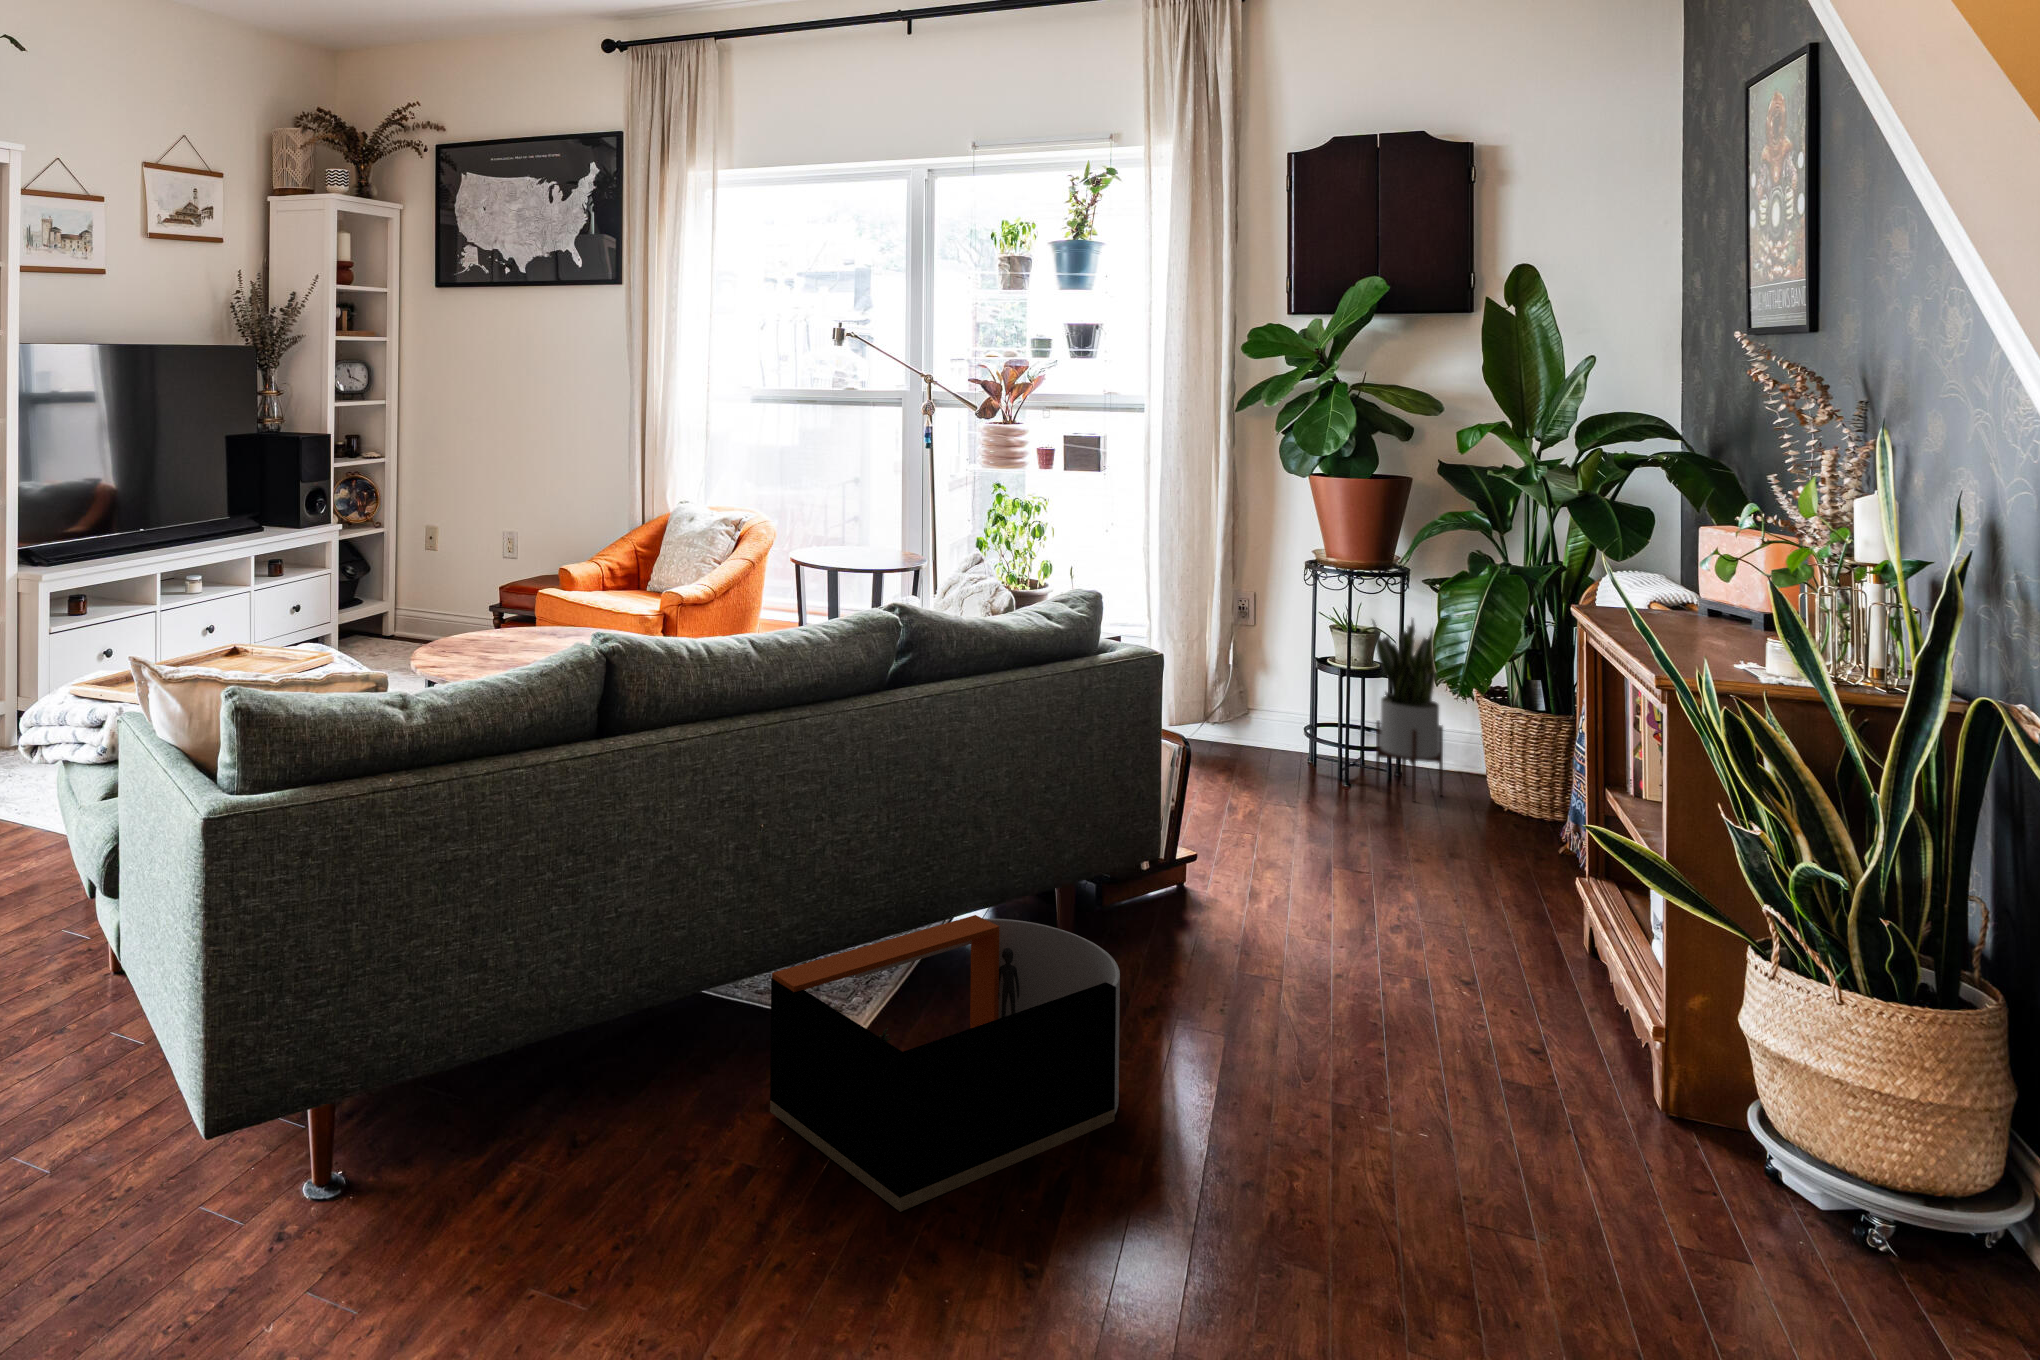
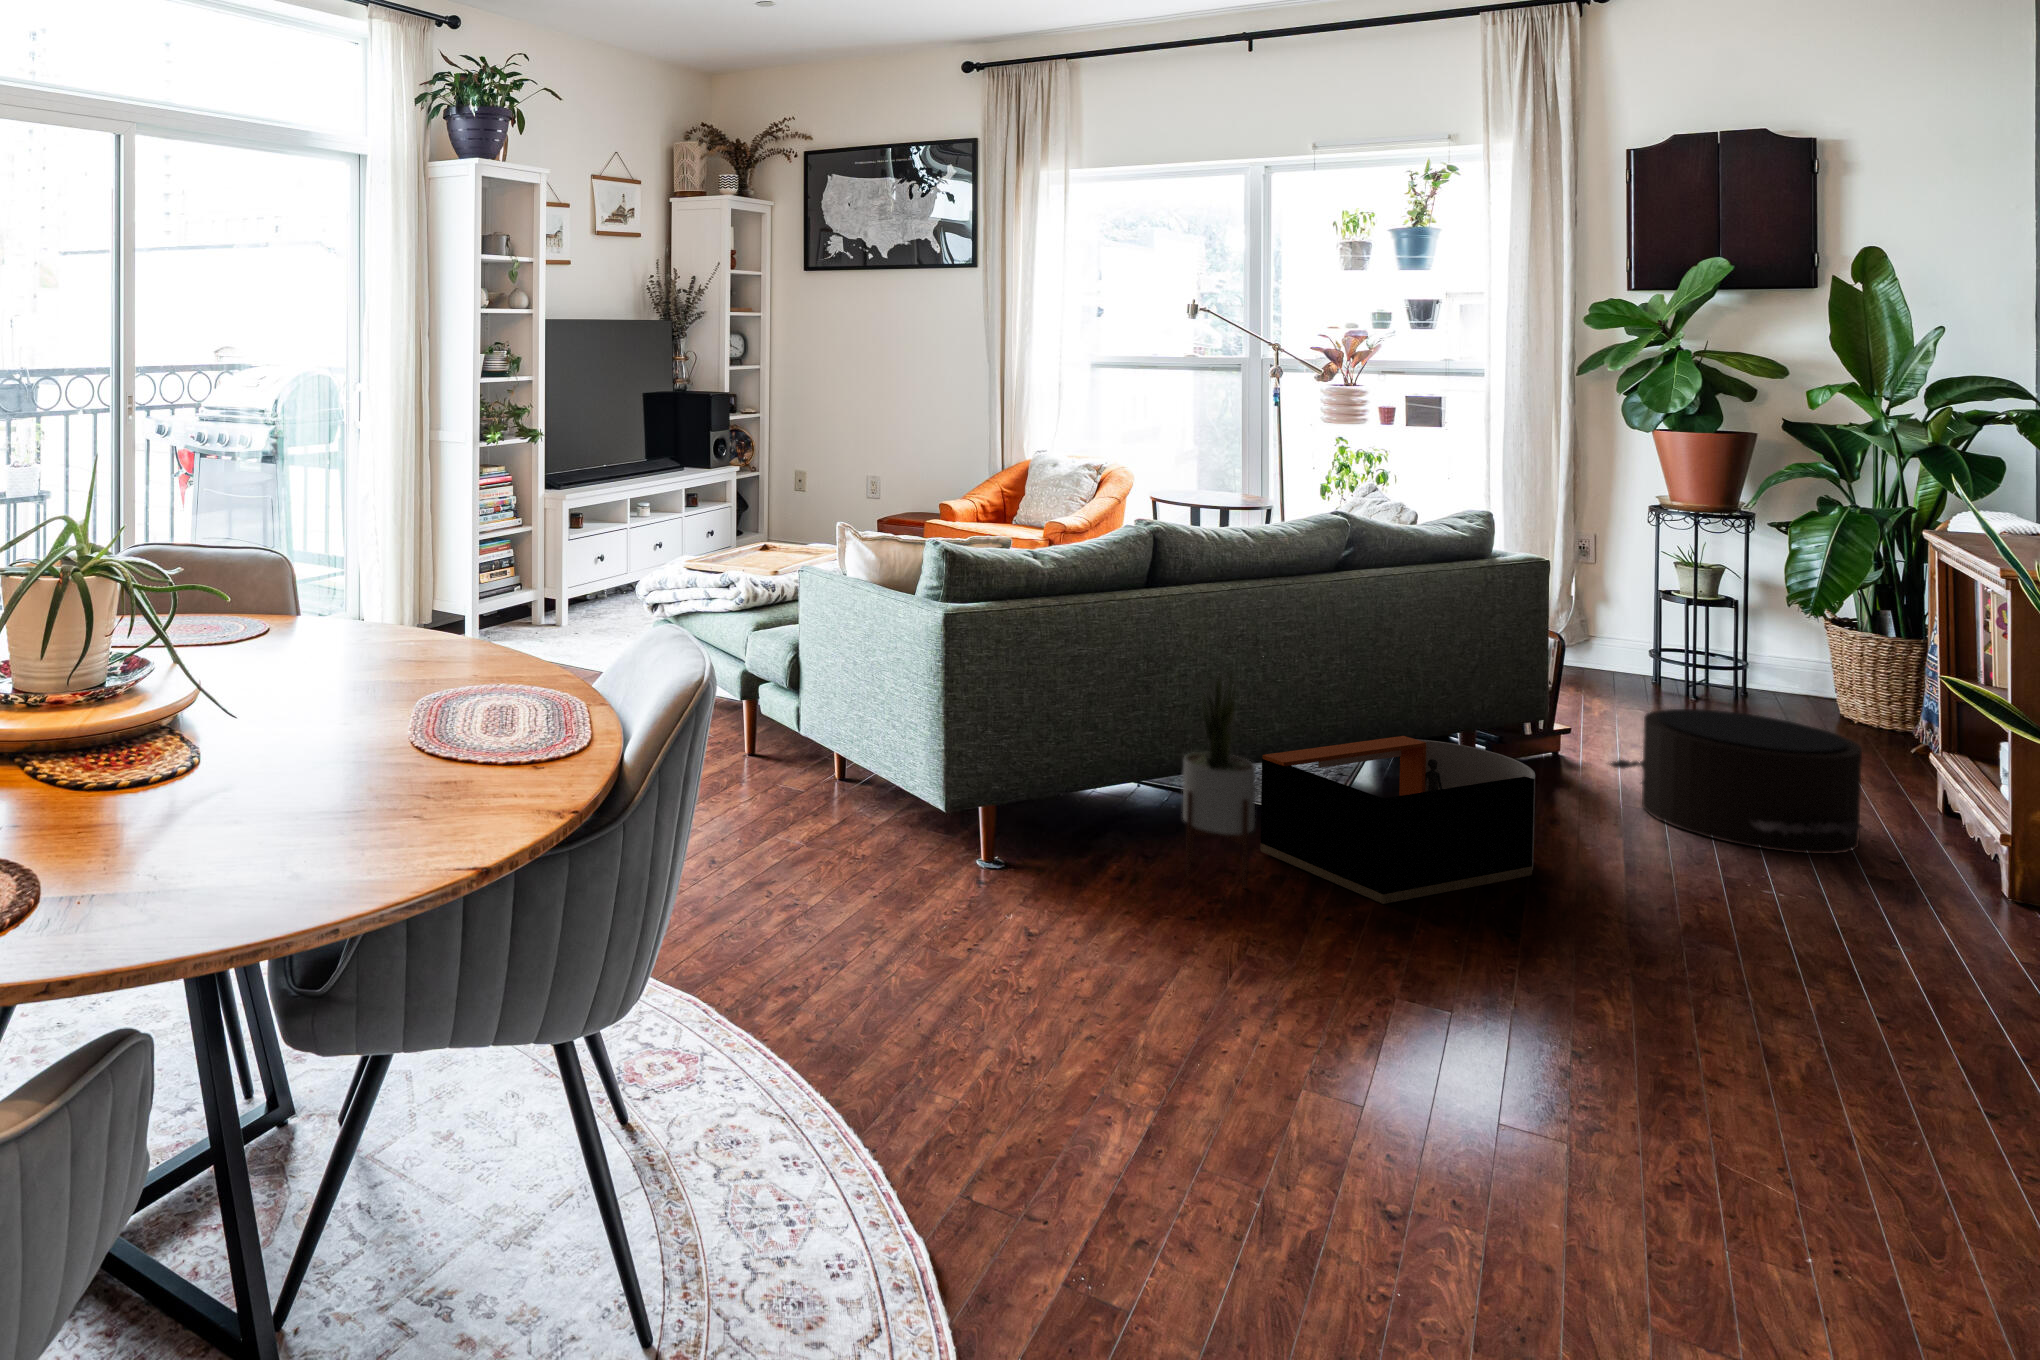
potted plant: present [1373,619,1443,801] -> present [1183,667,1255,888]
pouf: none [1234,838,1517,1040] -> present [1610,709,1862,854]

